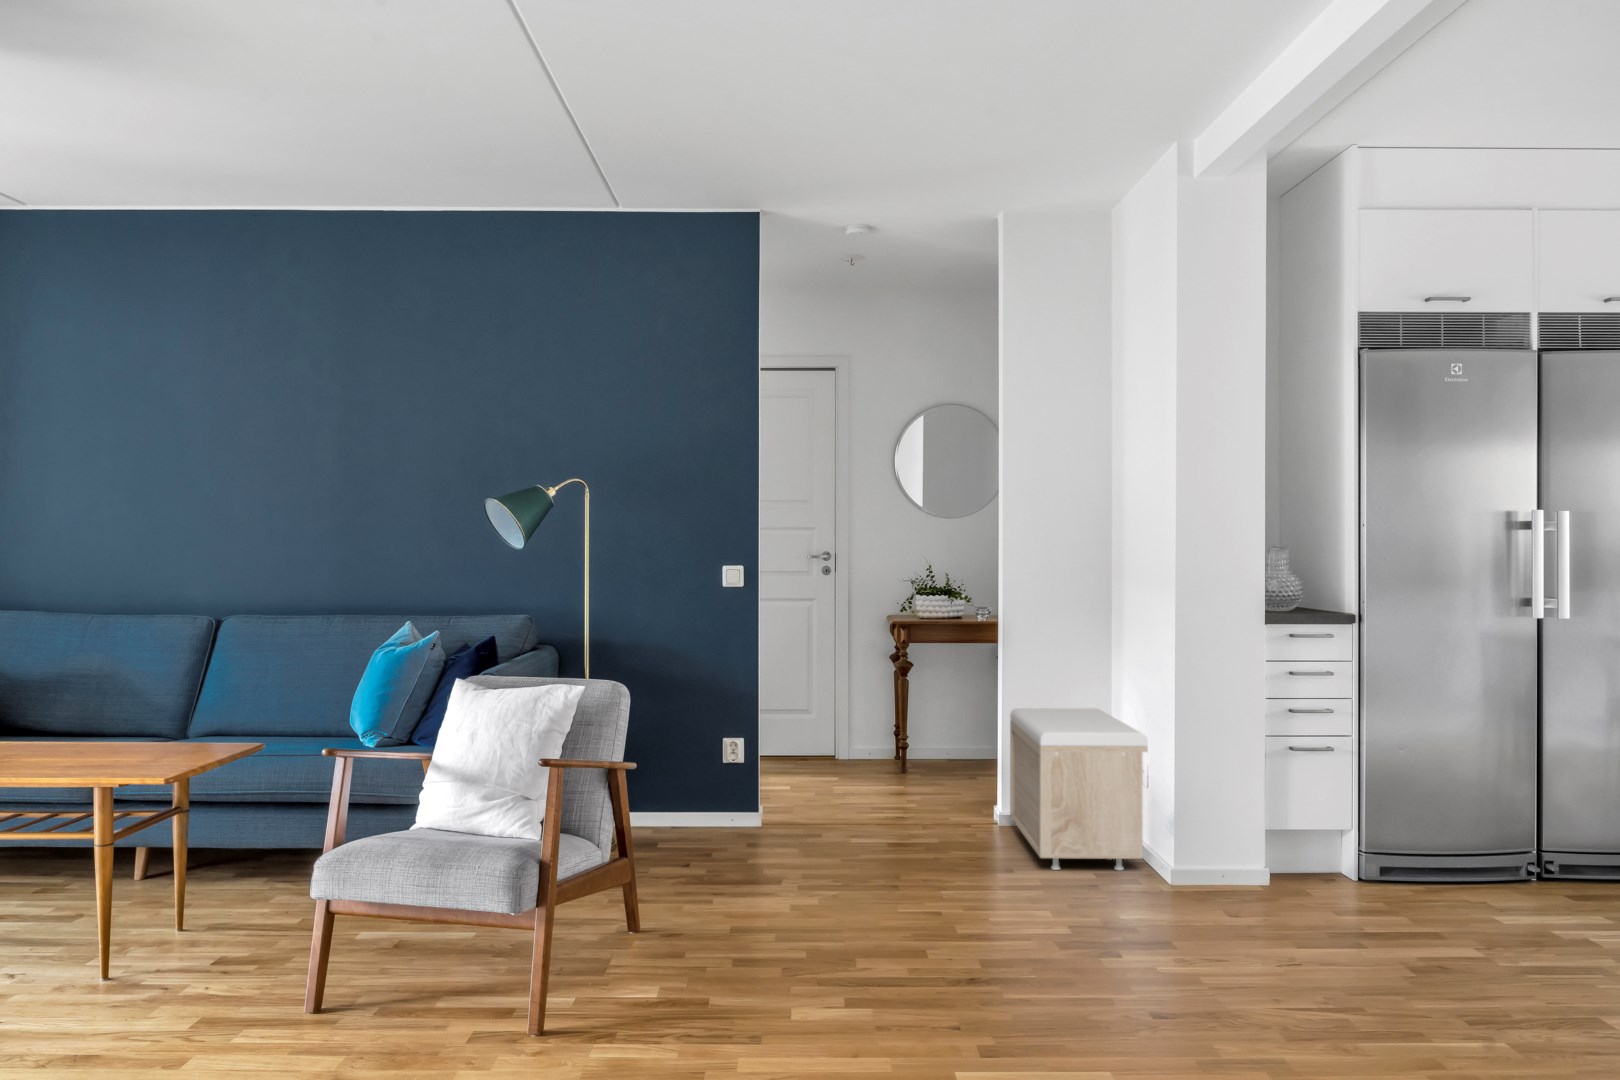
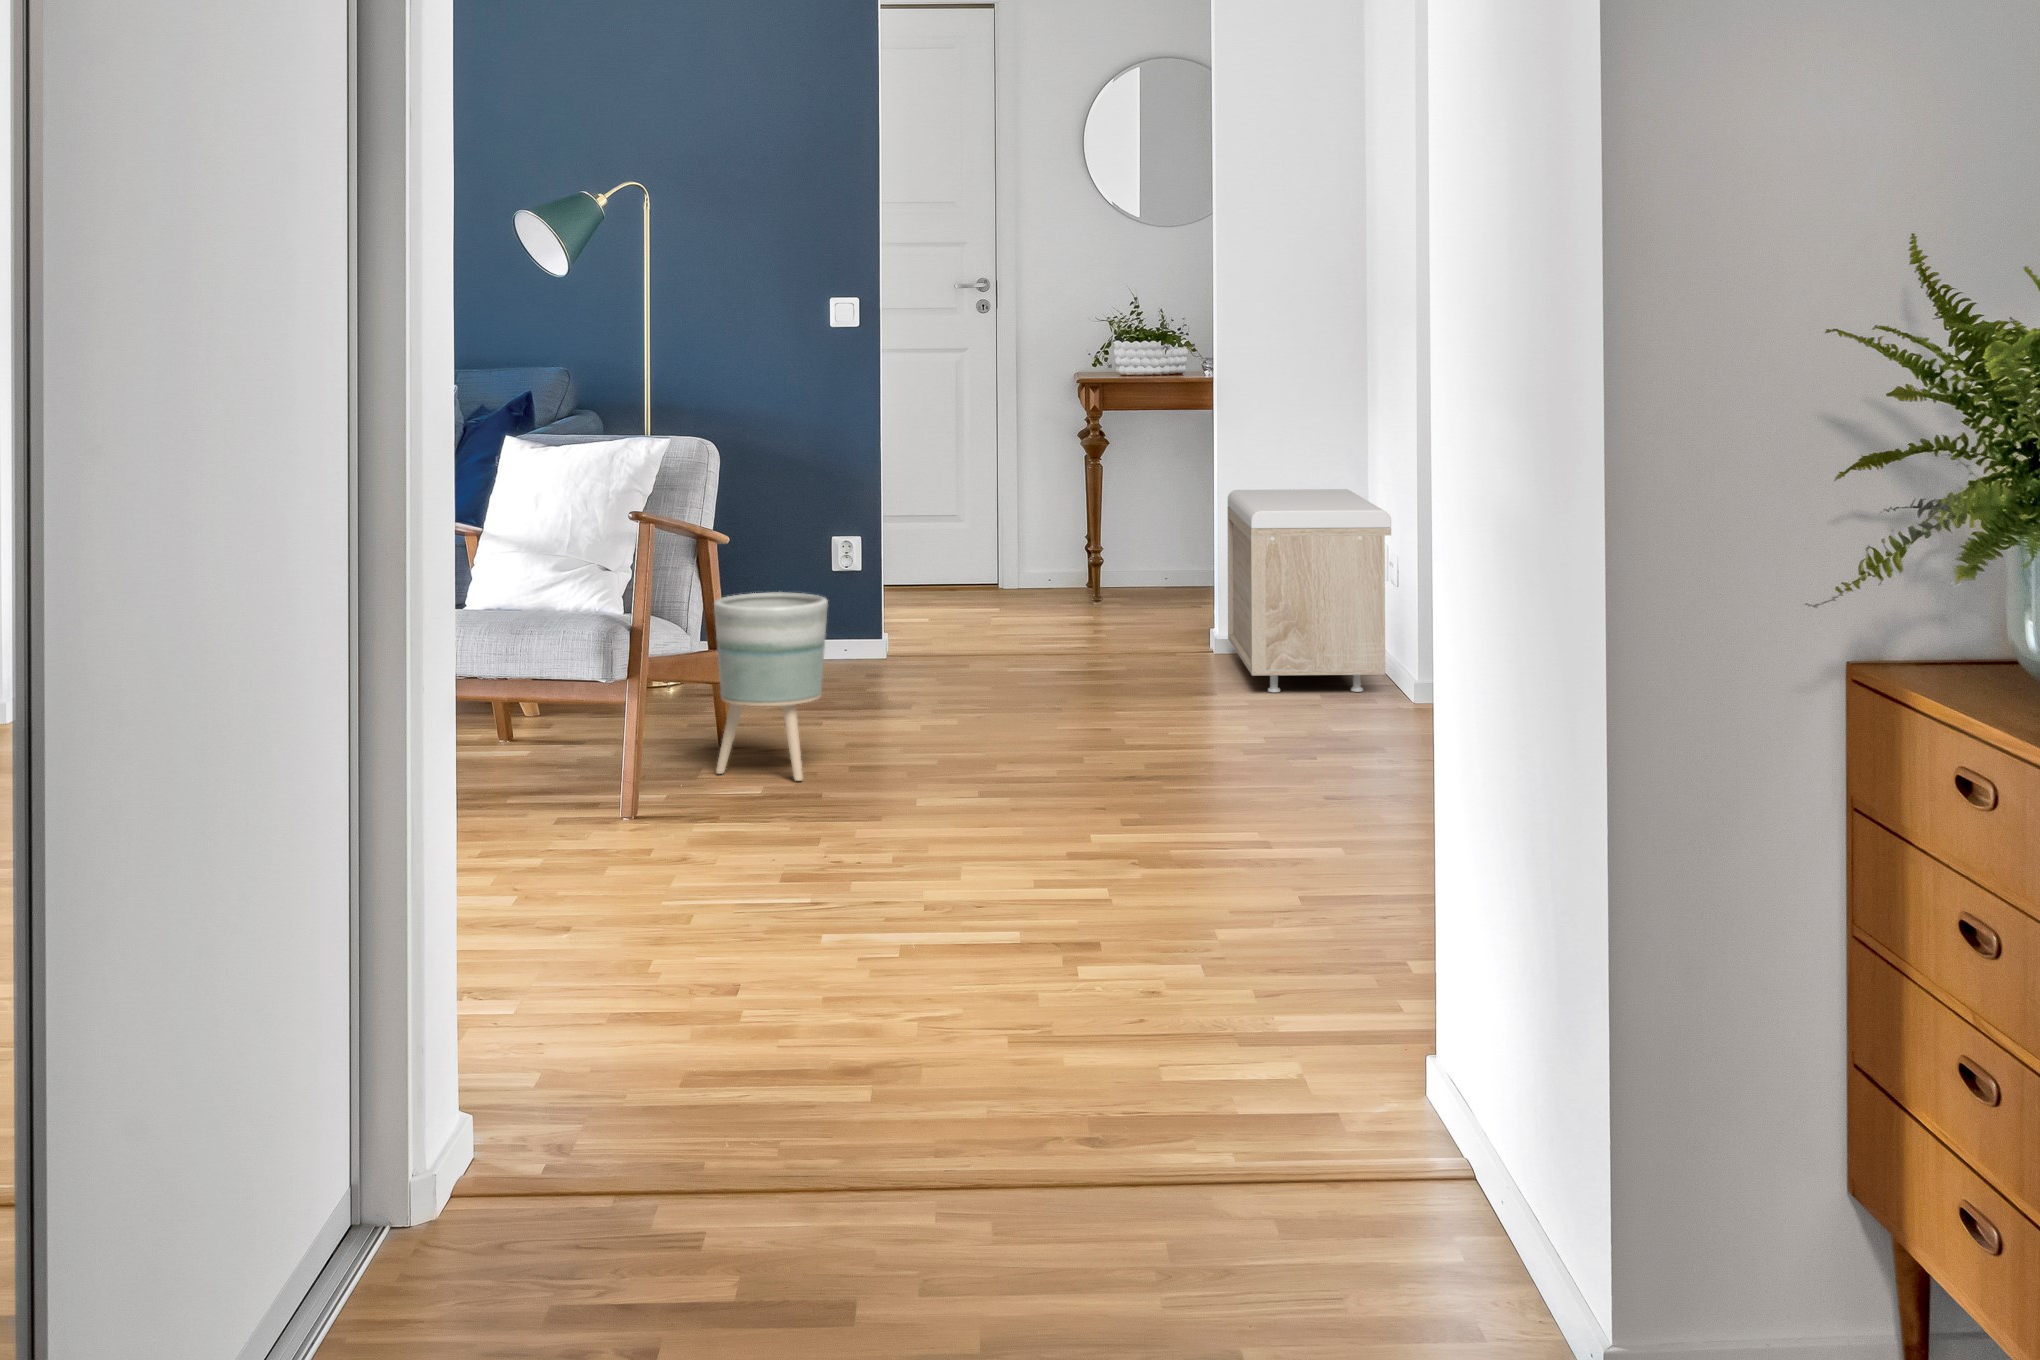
planter: none [620,811,715,978] -> present [714,592,828,781]

